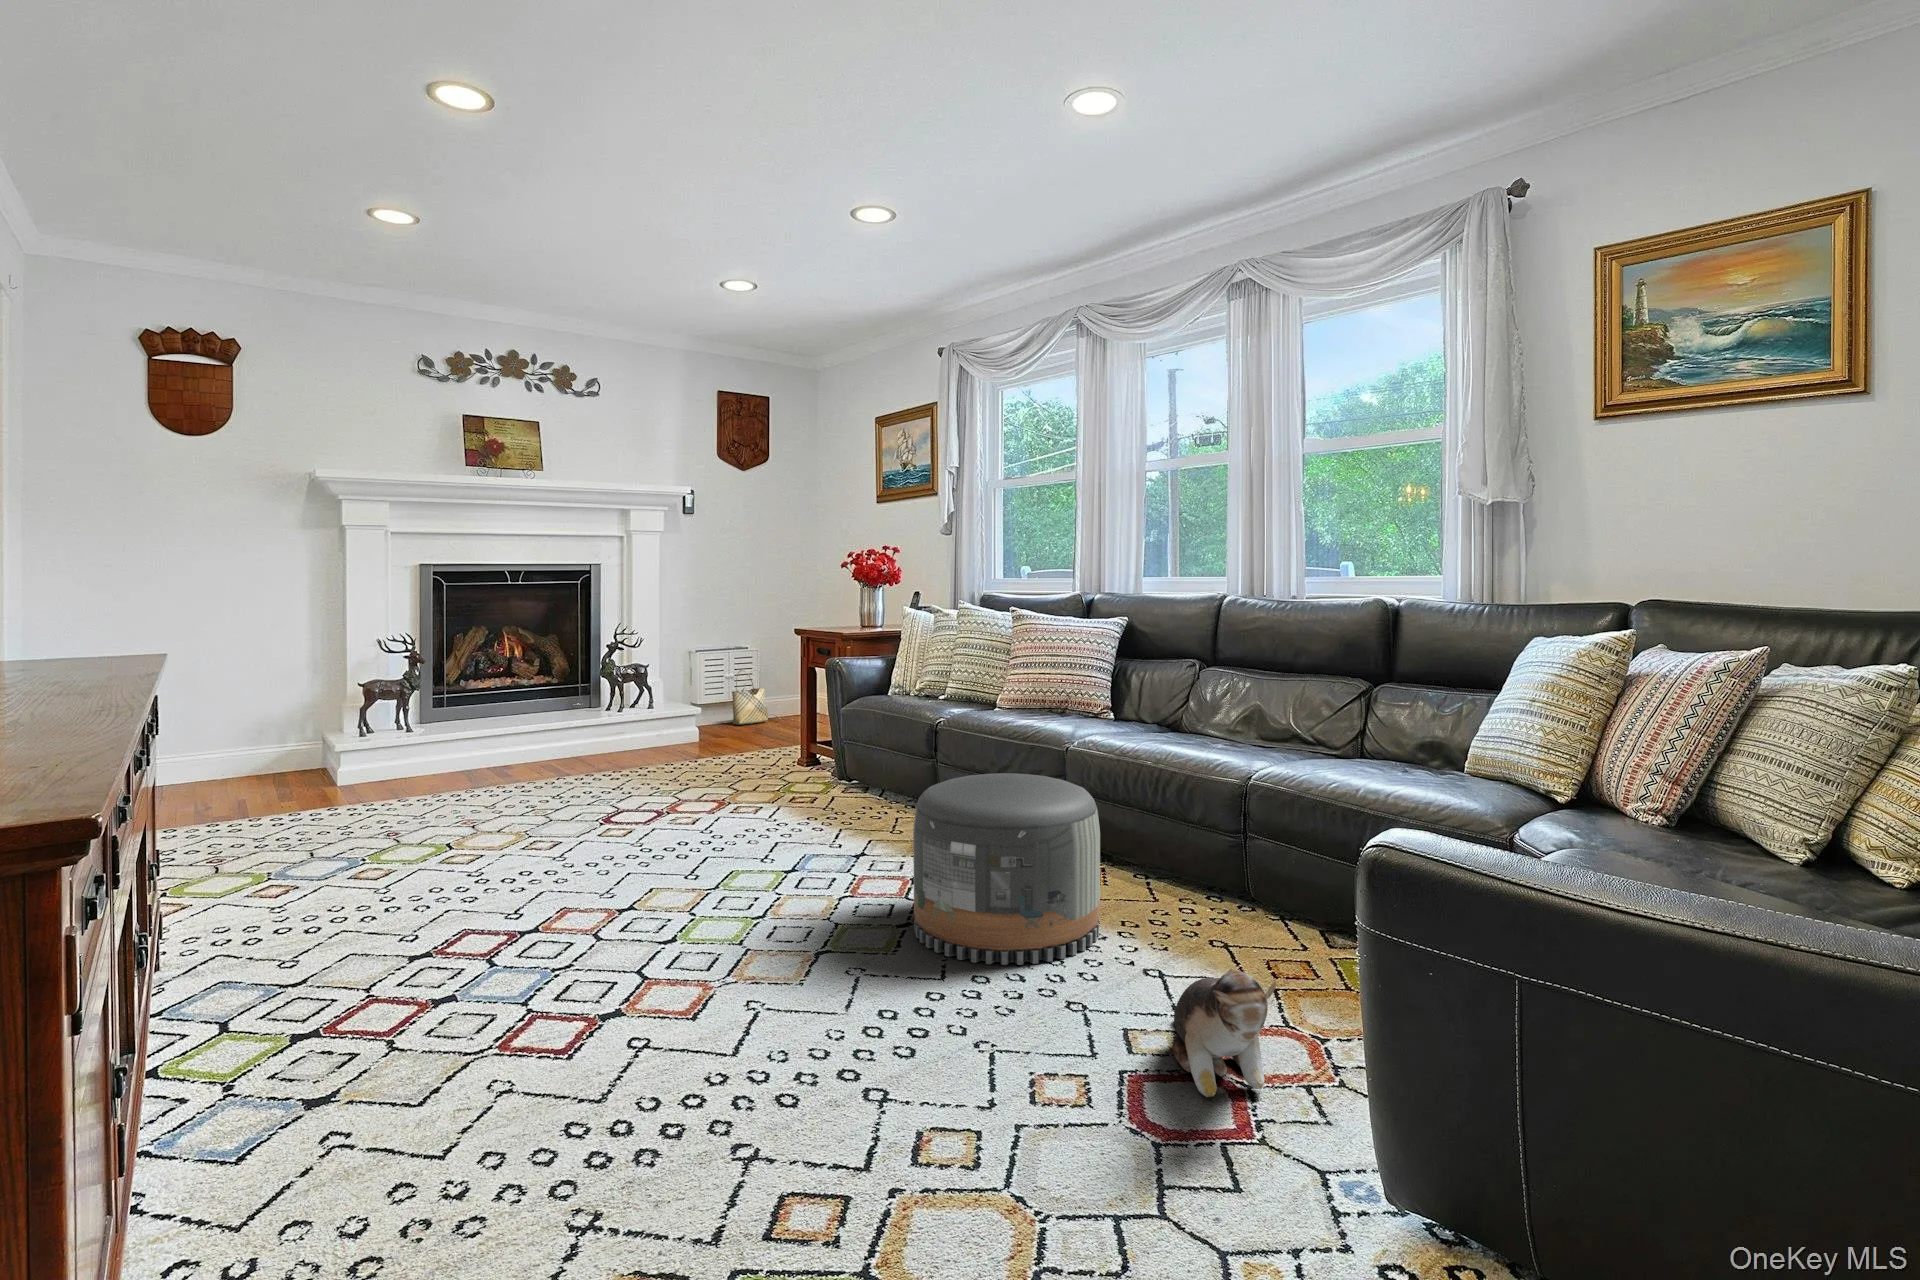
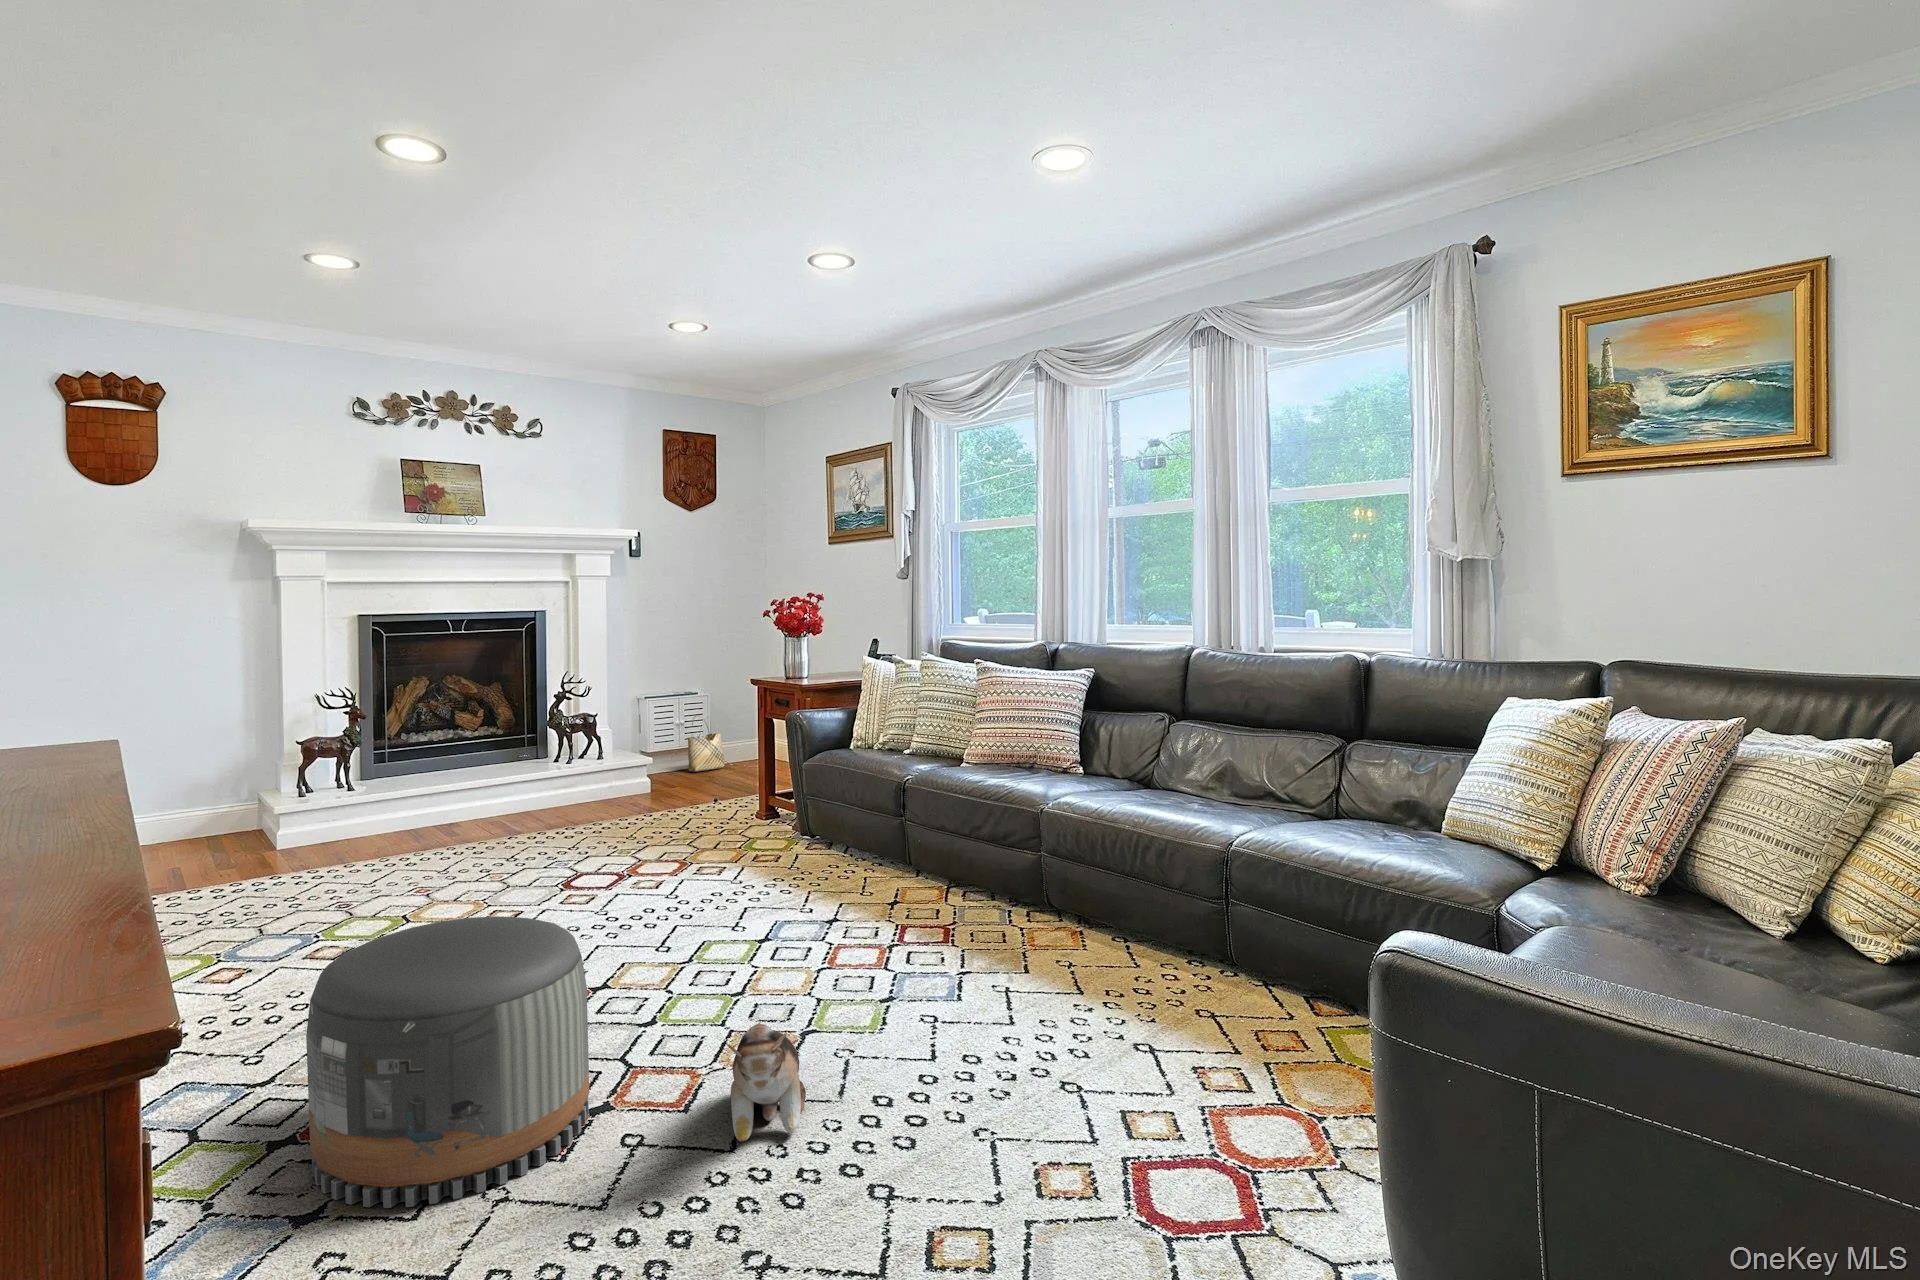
pouf: present [913,773,1100,965] -> present [306,916,589,1208]
plush toy: present [1172,969,1276,1097] -> present [727,1023,806,1141]

